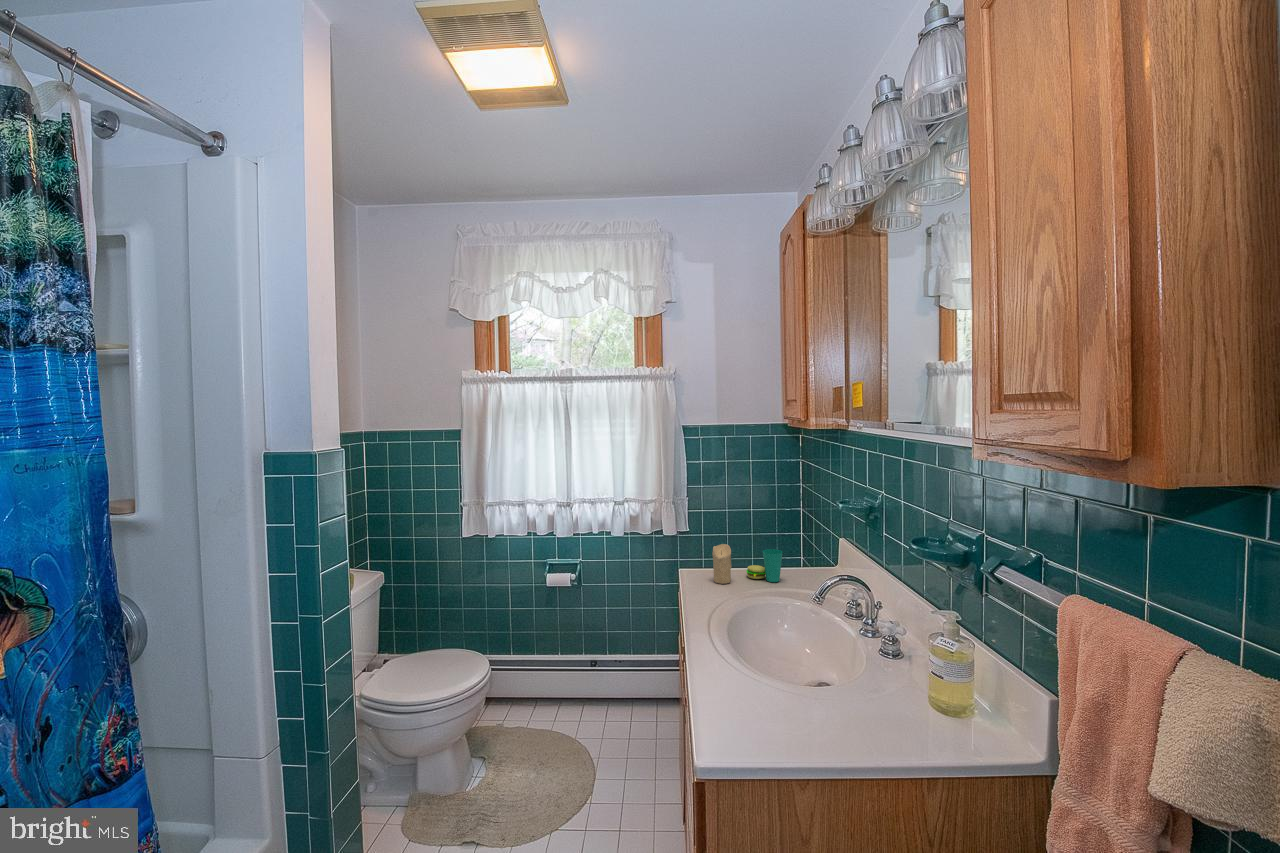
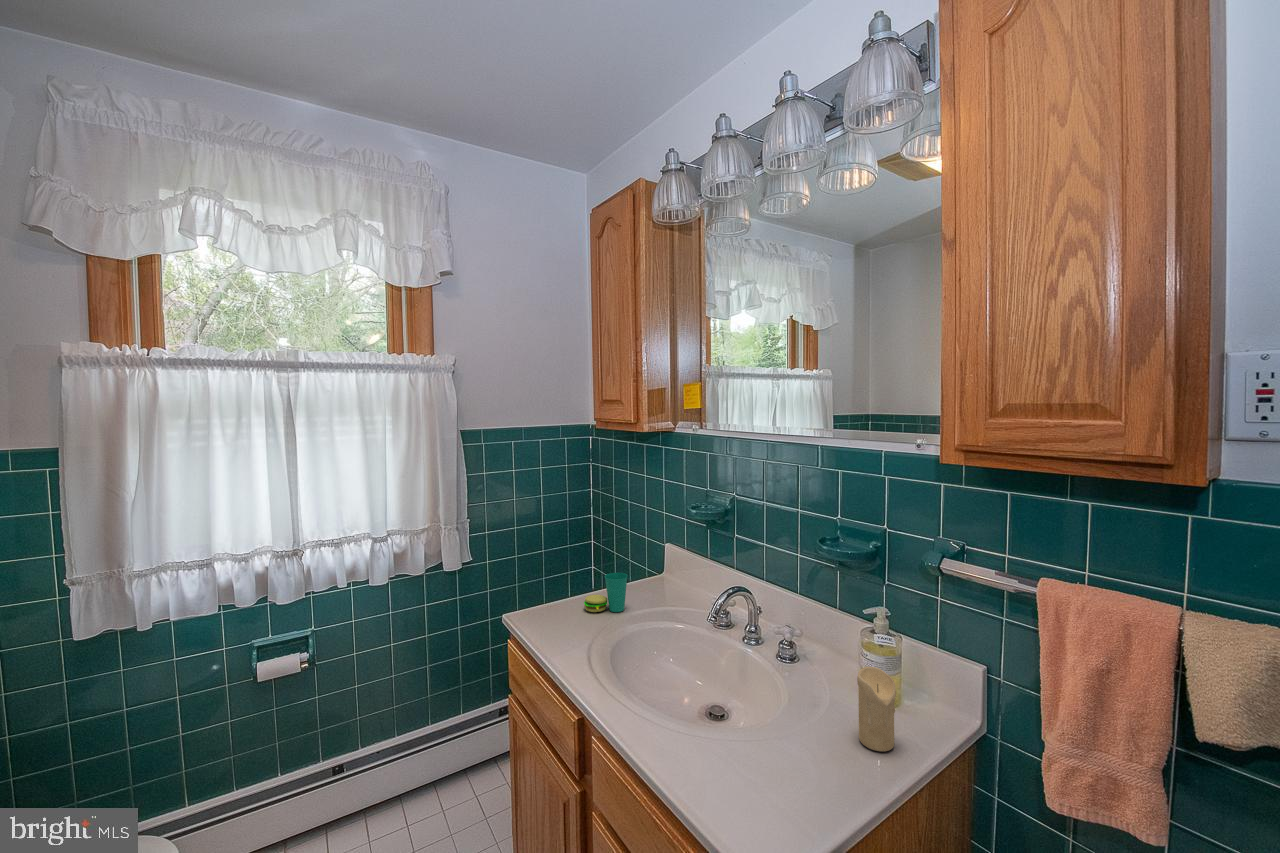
candle: present [712,544,732,584] -> present [857,667,896,751]

